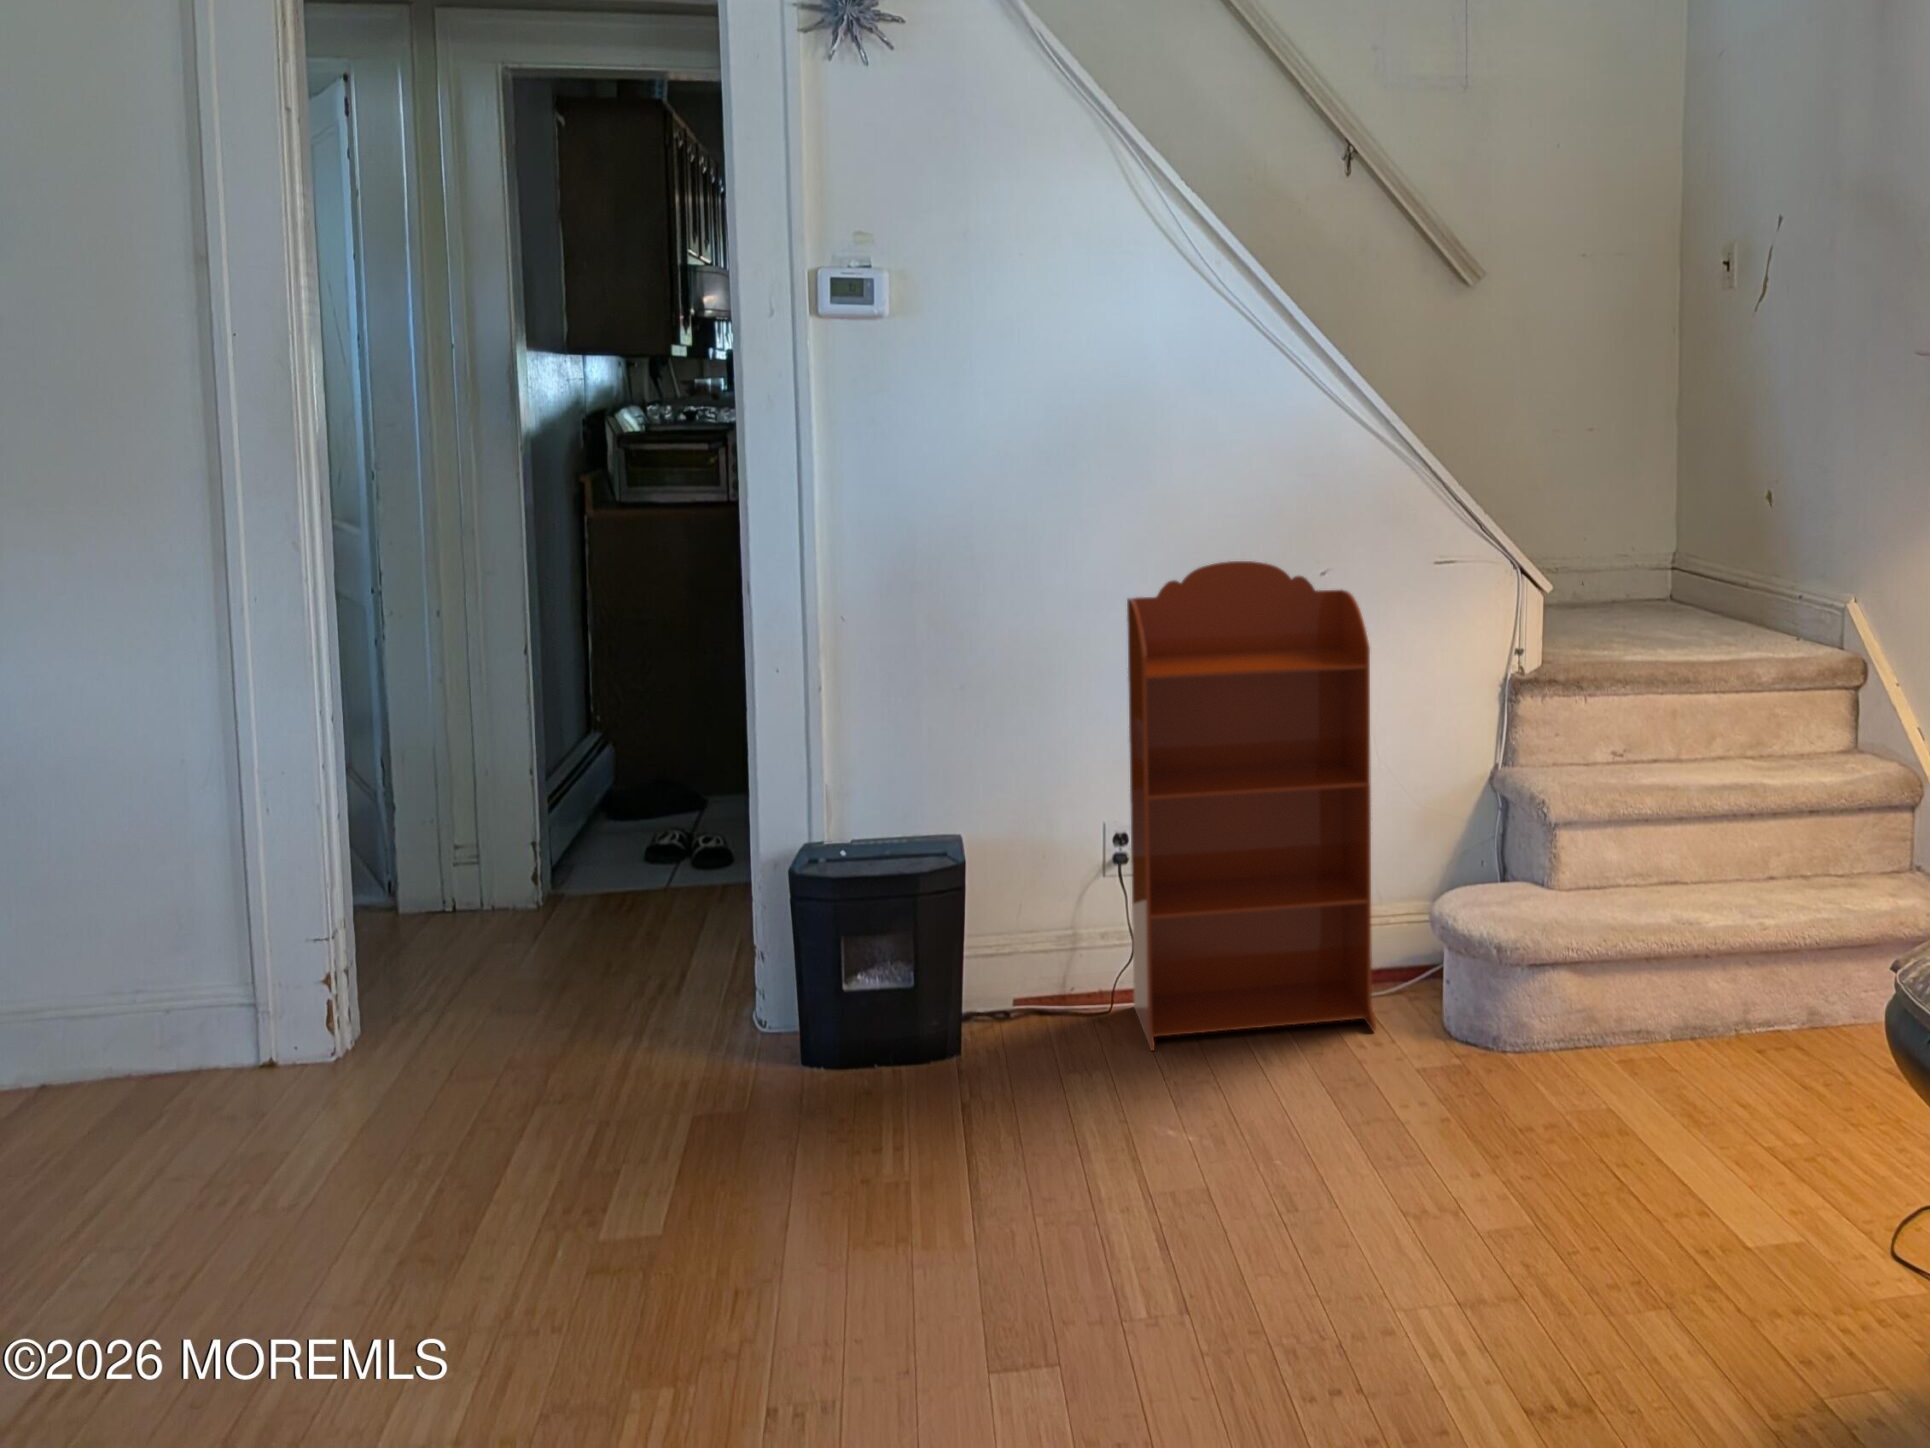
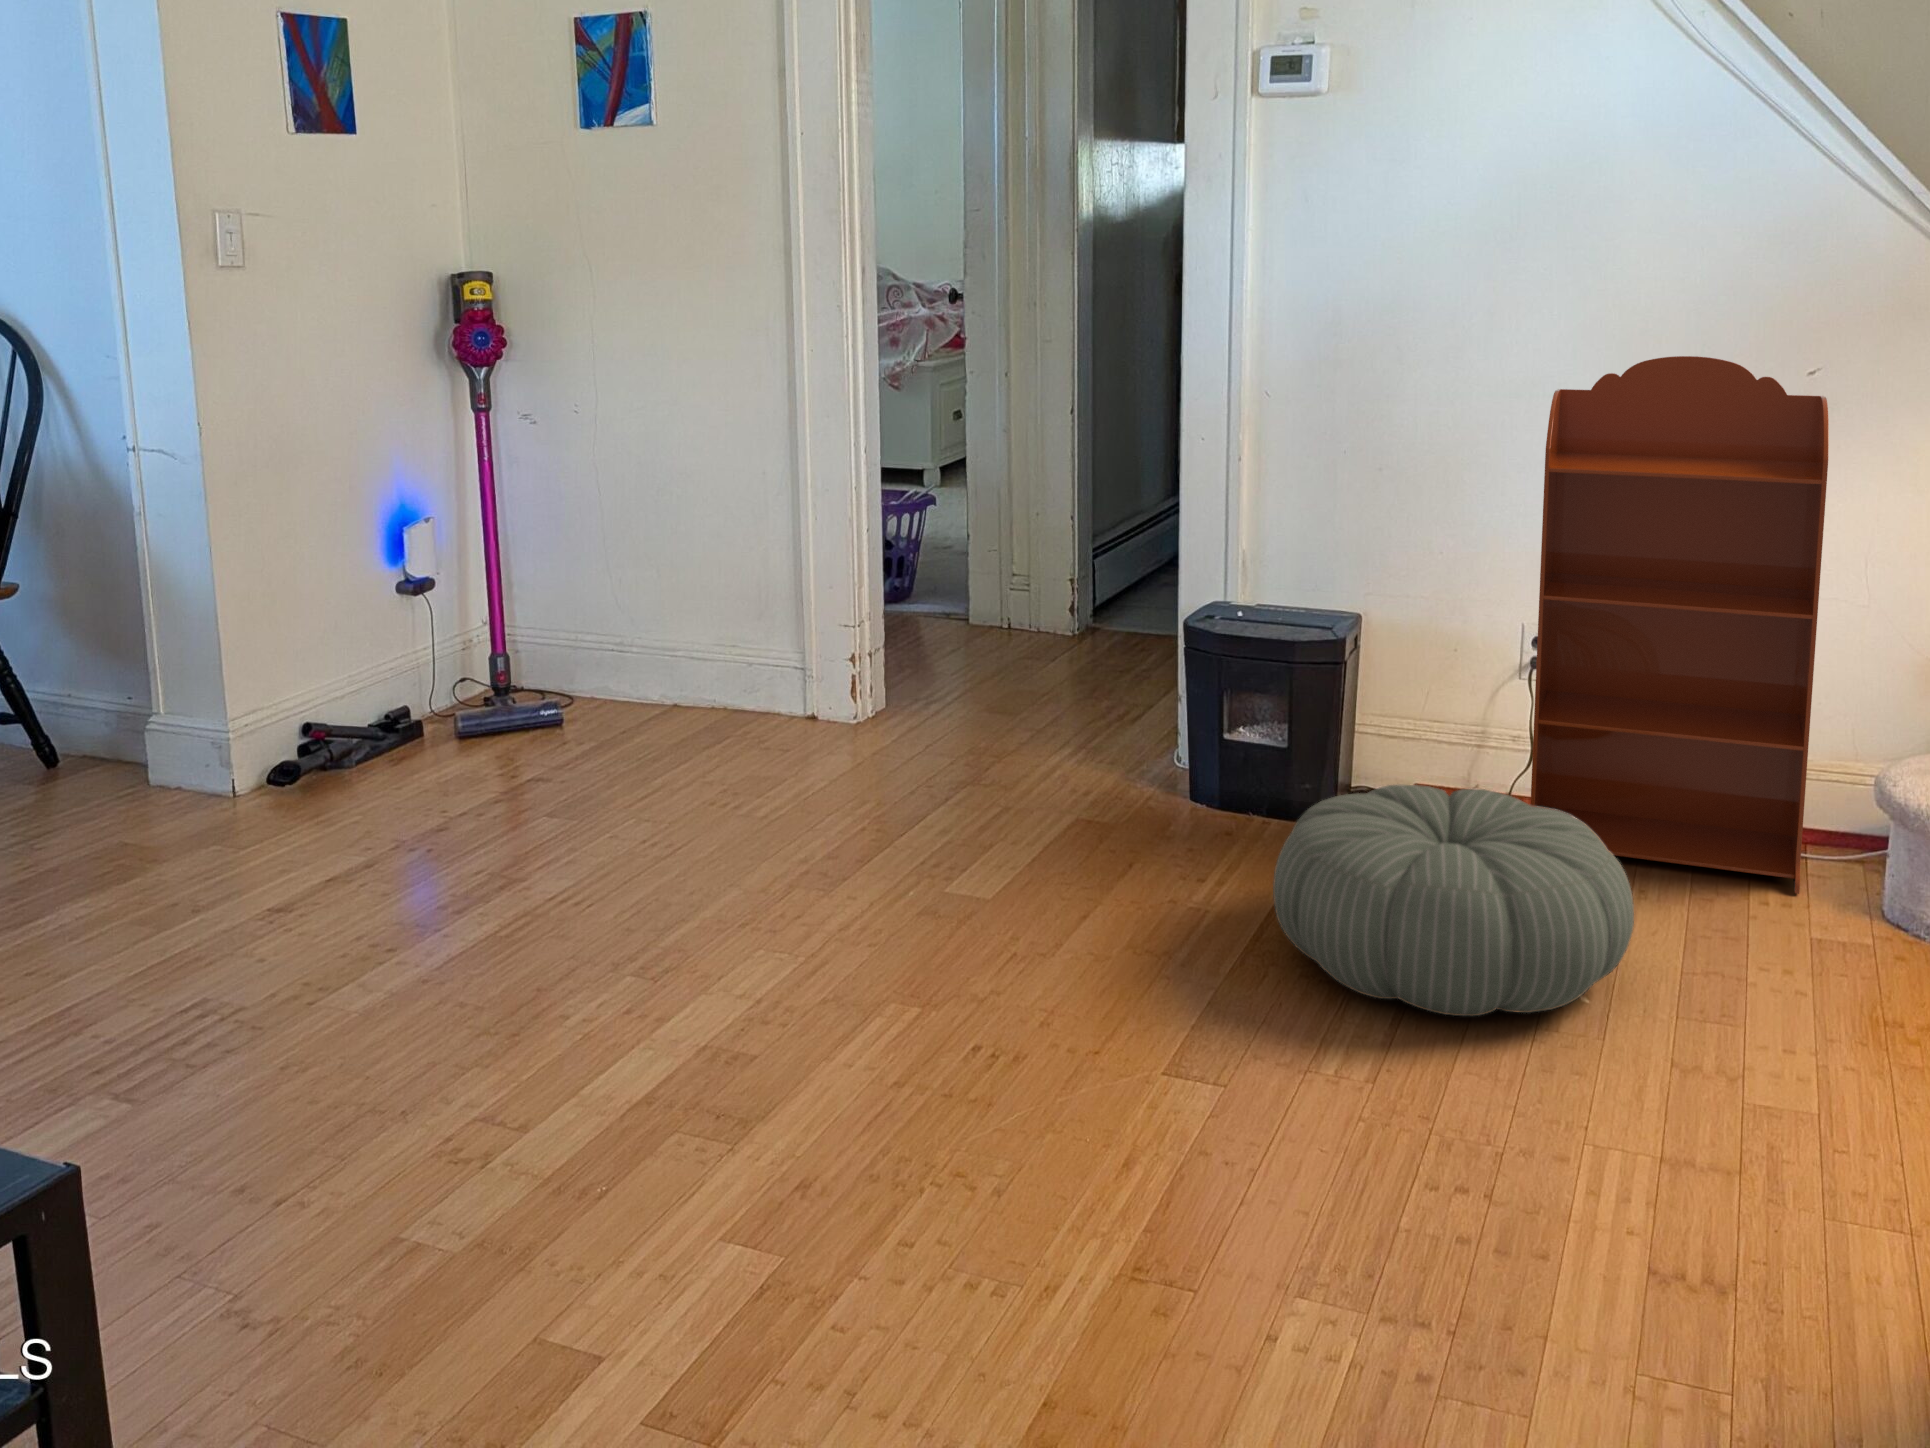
pouf: none [980,992,1309,1220] -> present [1273,785,1634,1016]

